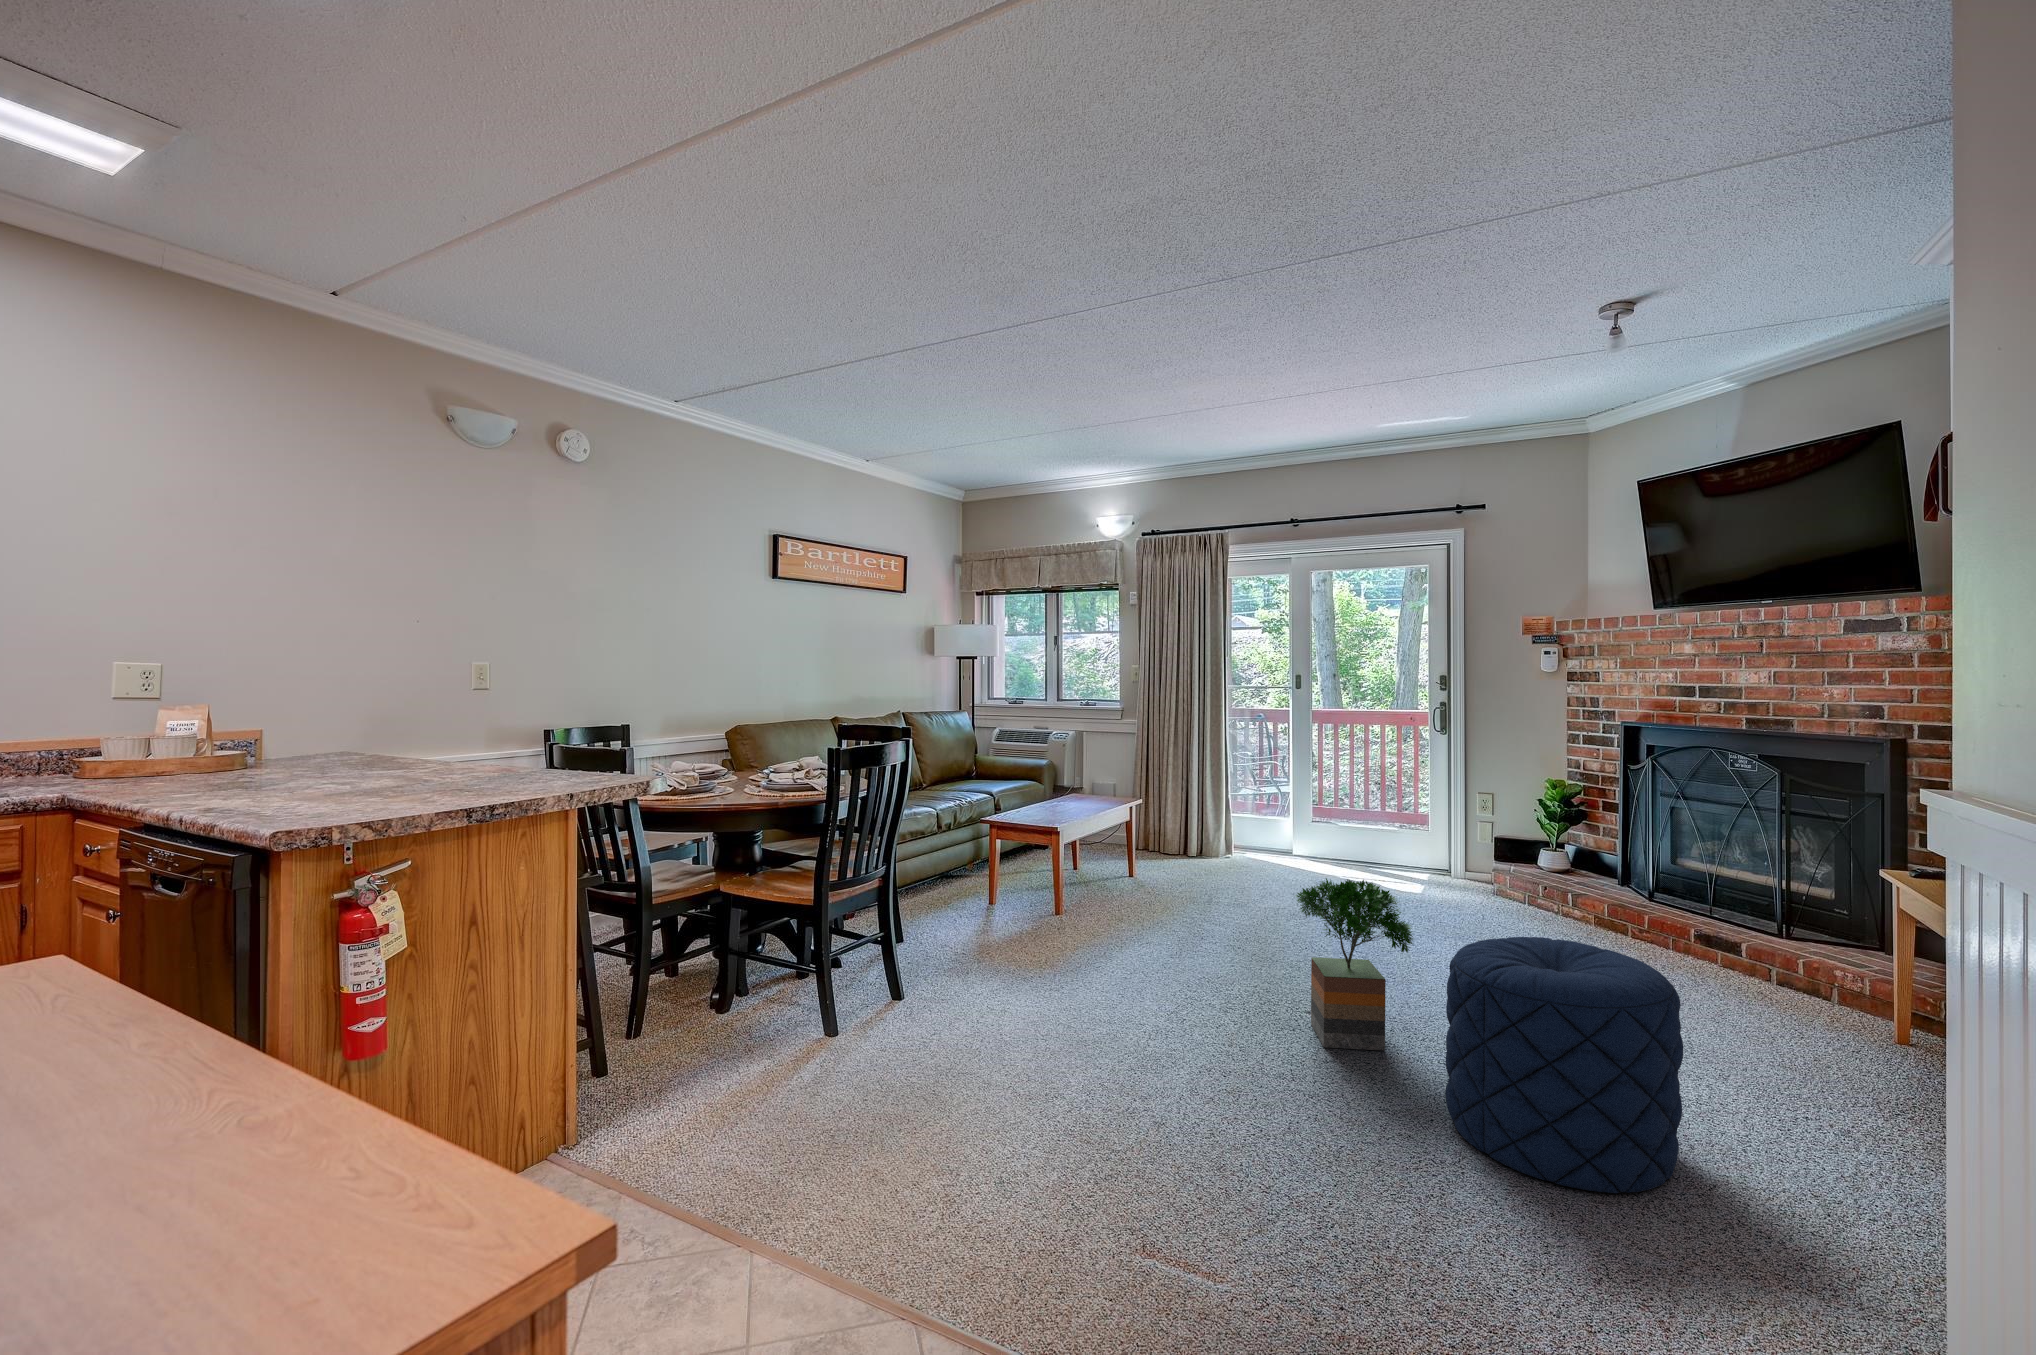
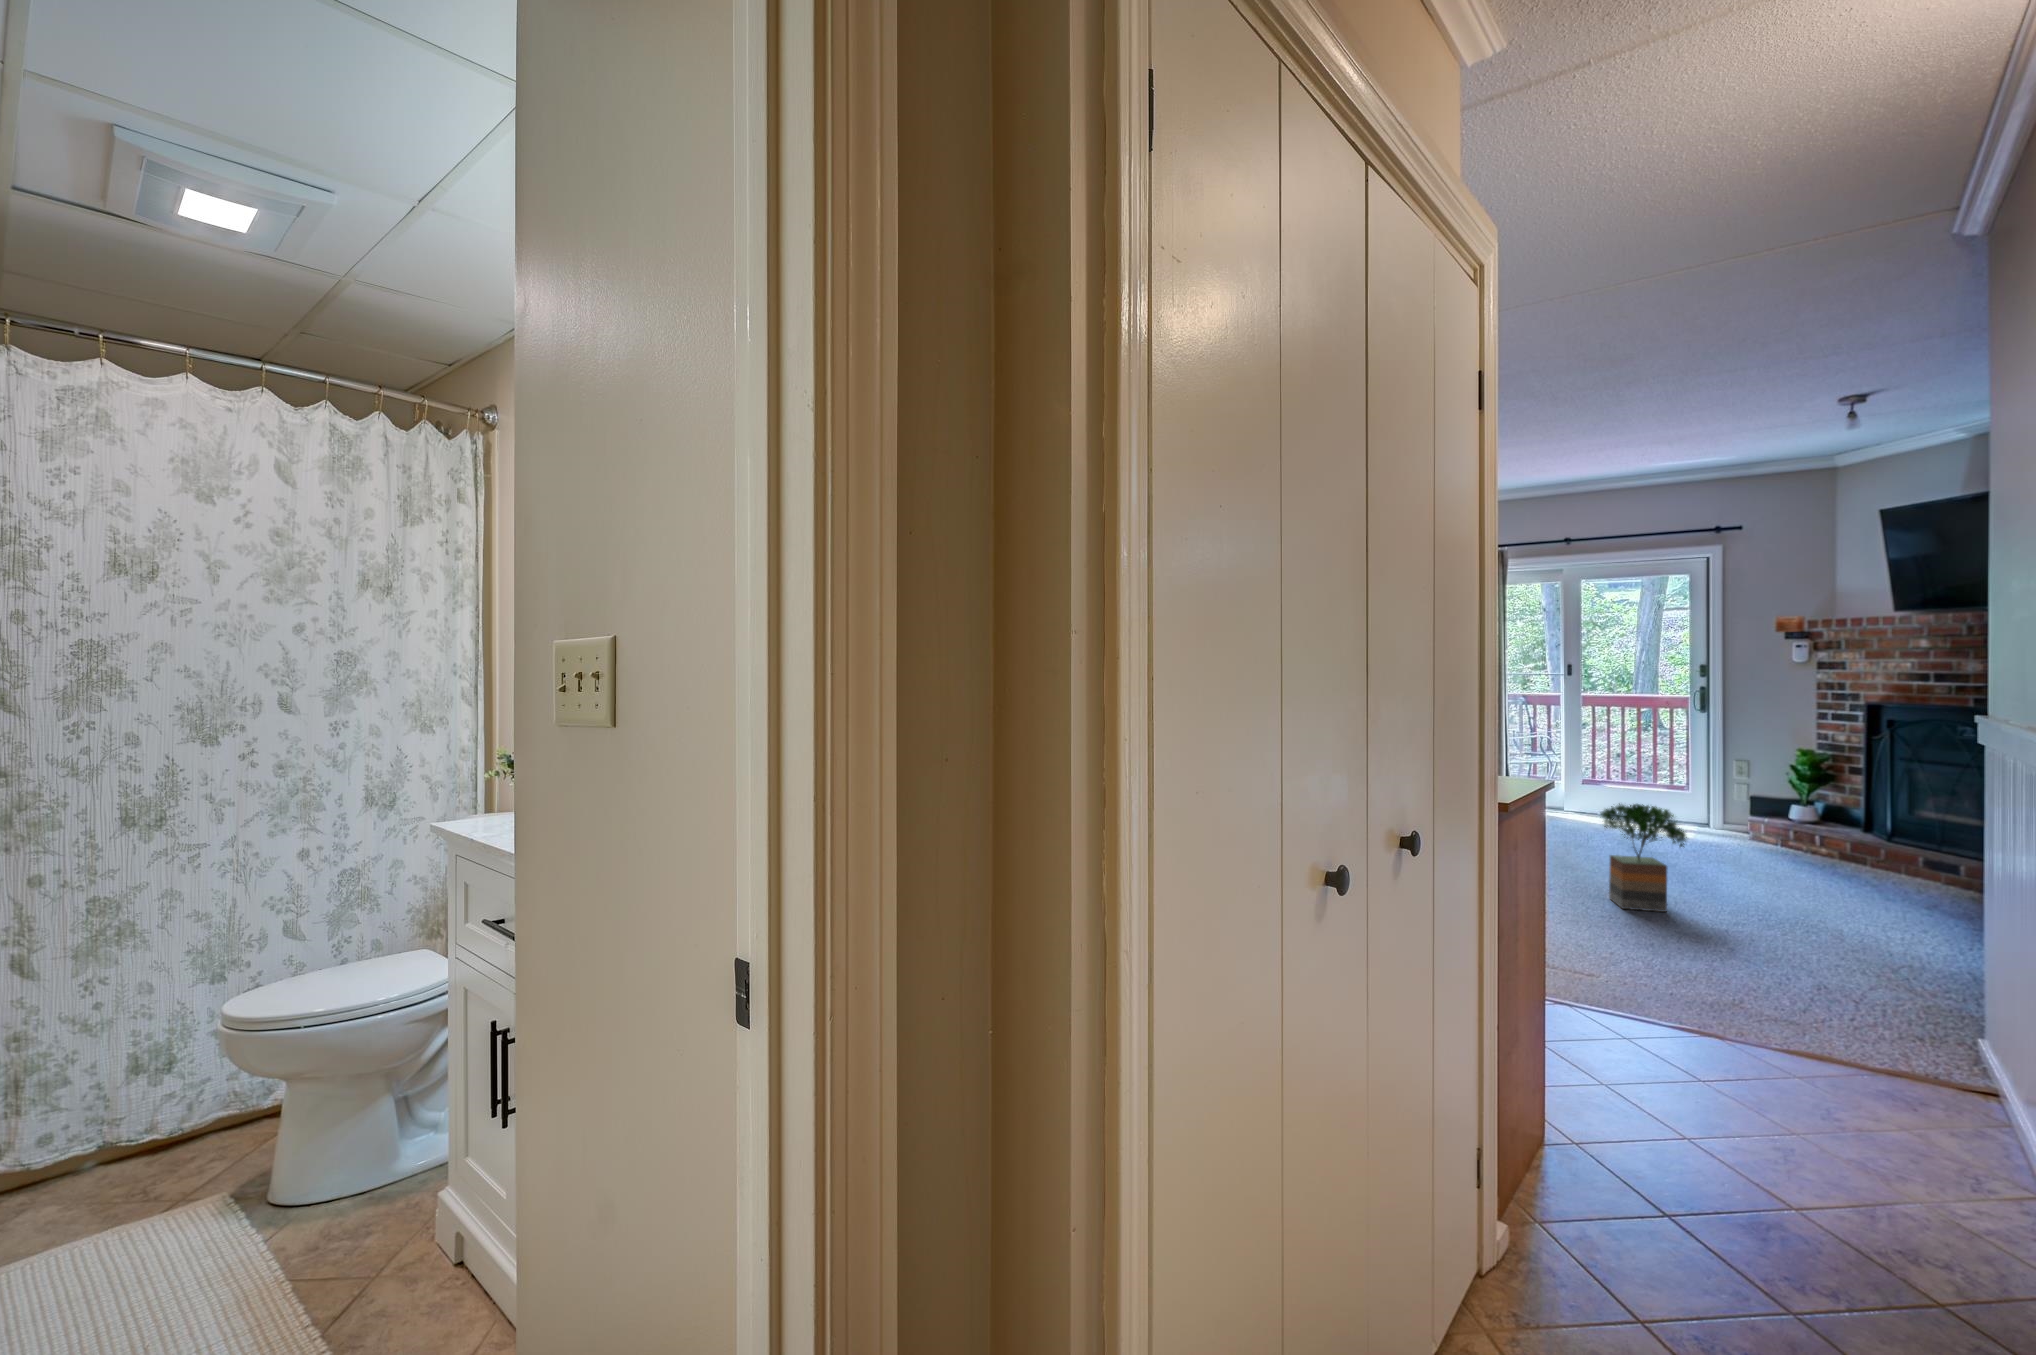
pouf: present [1445,937,1683,1193] -> none [1714,832,1878,969]

